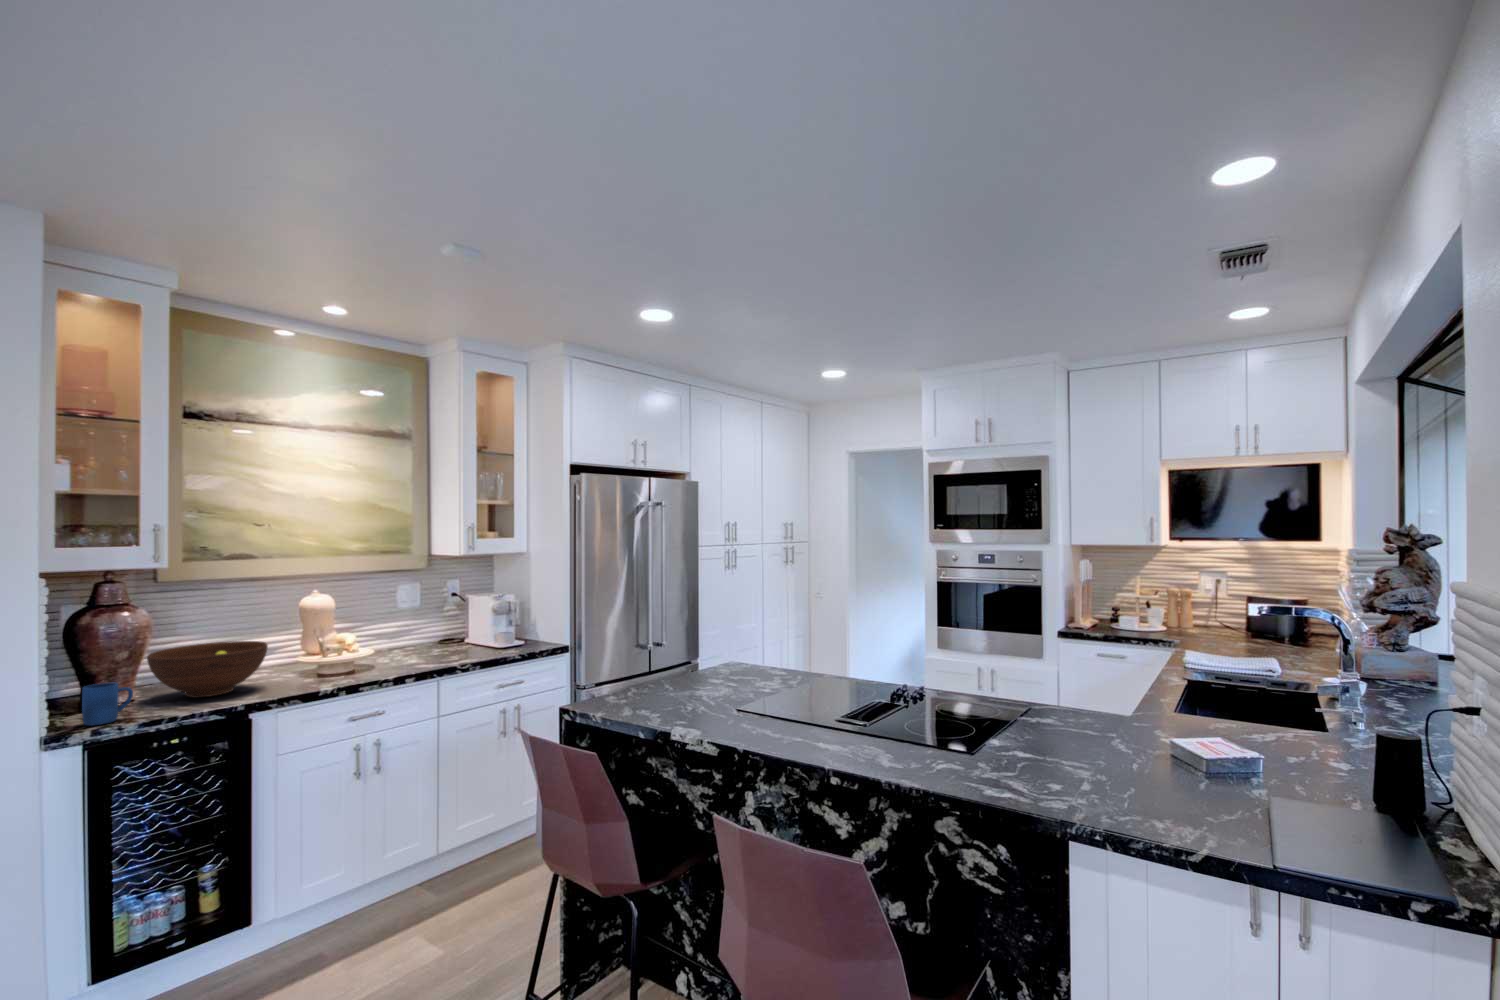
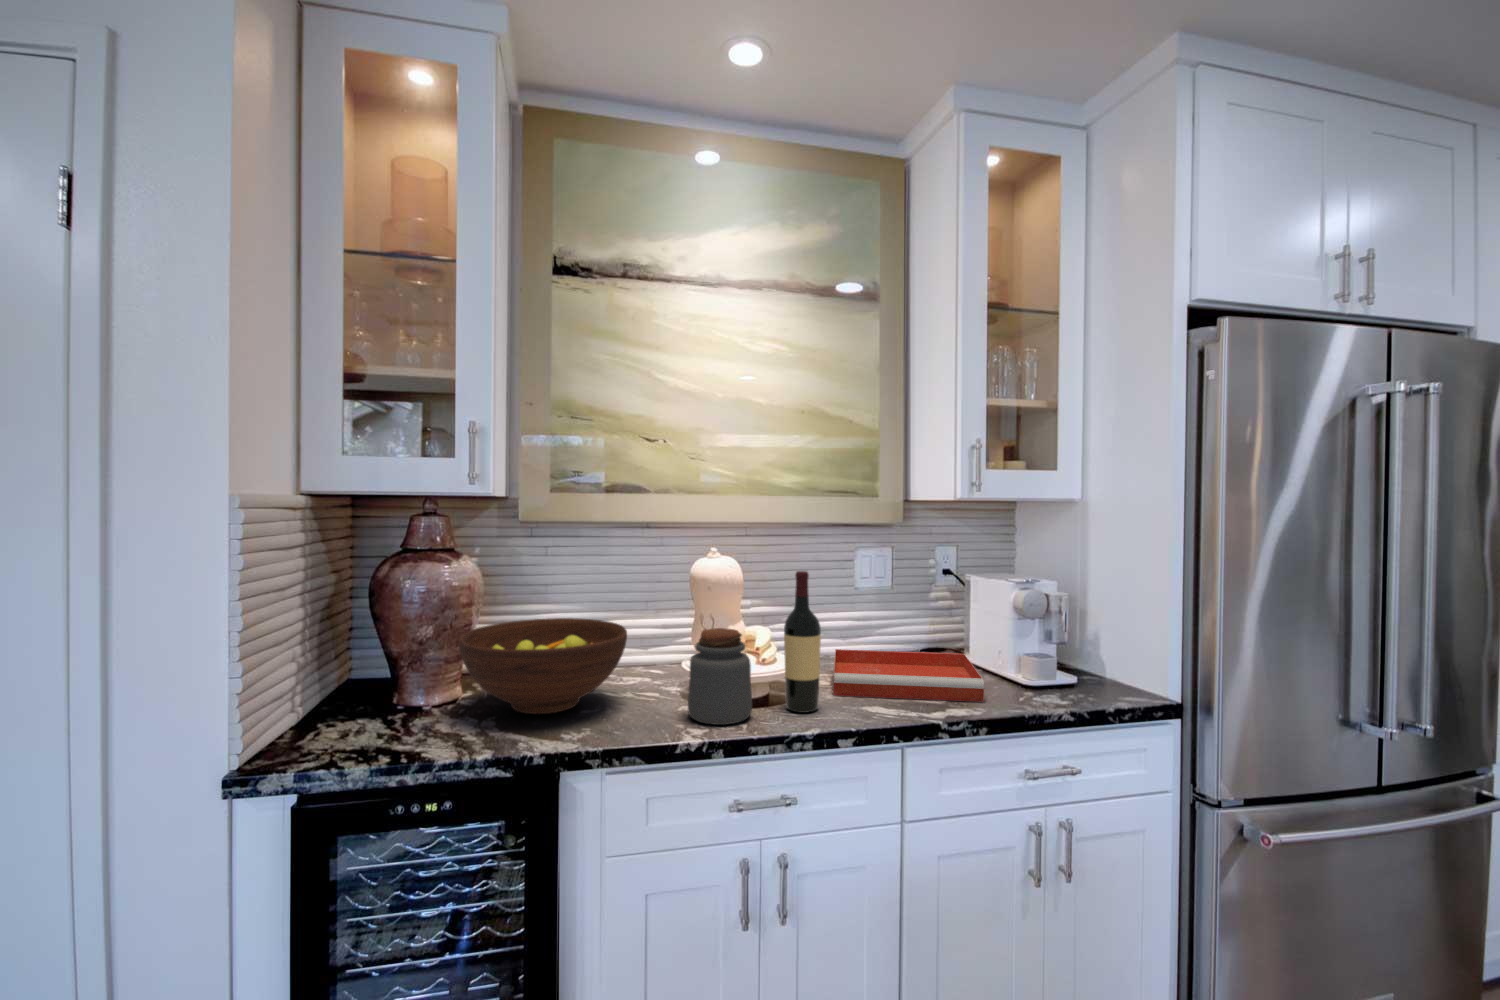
wine bottle: none [368,598,390,673] -> present [784,571,821,713]
jar: none [313,633,353,684] -> present [688,628,752,725]
tray: none [387,639,478,666] -> present [833,649,985,702]
mug: present [82,683,133,726] -> none [315,680,390,755]

